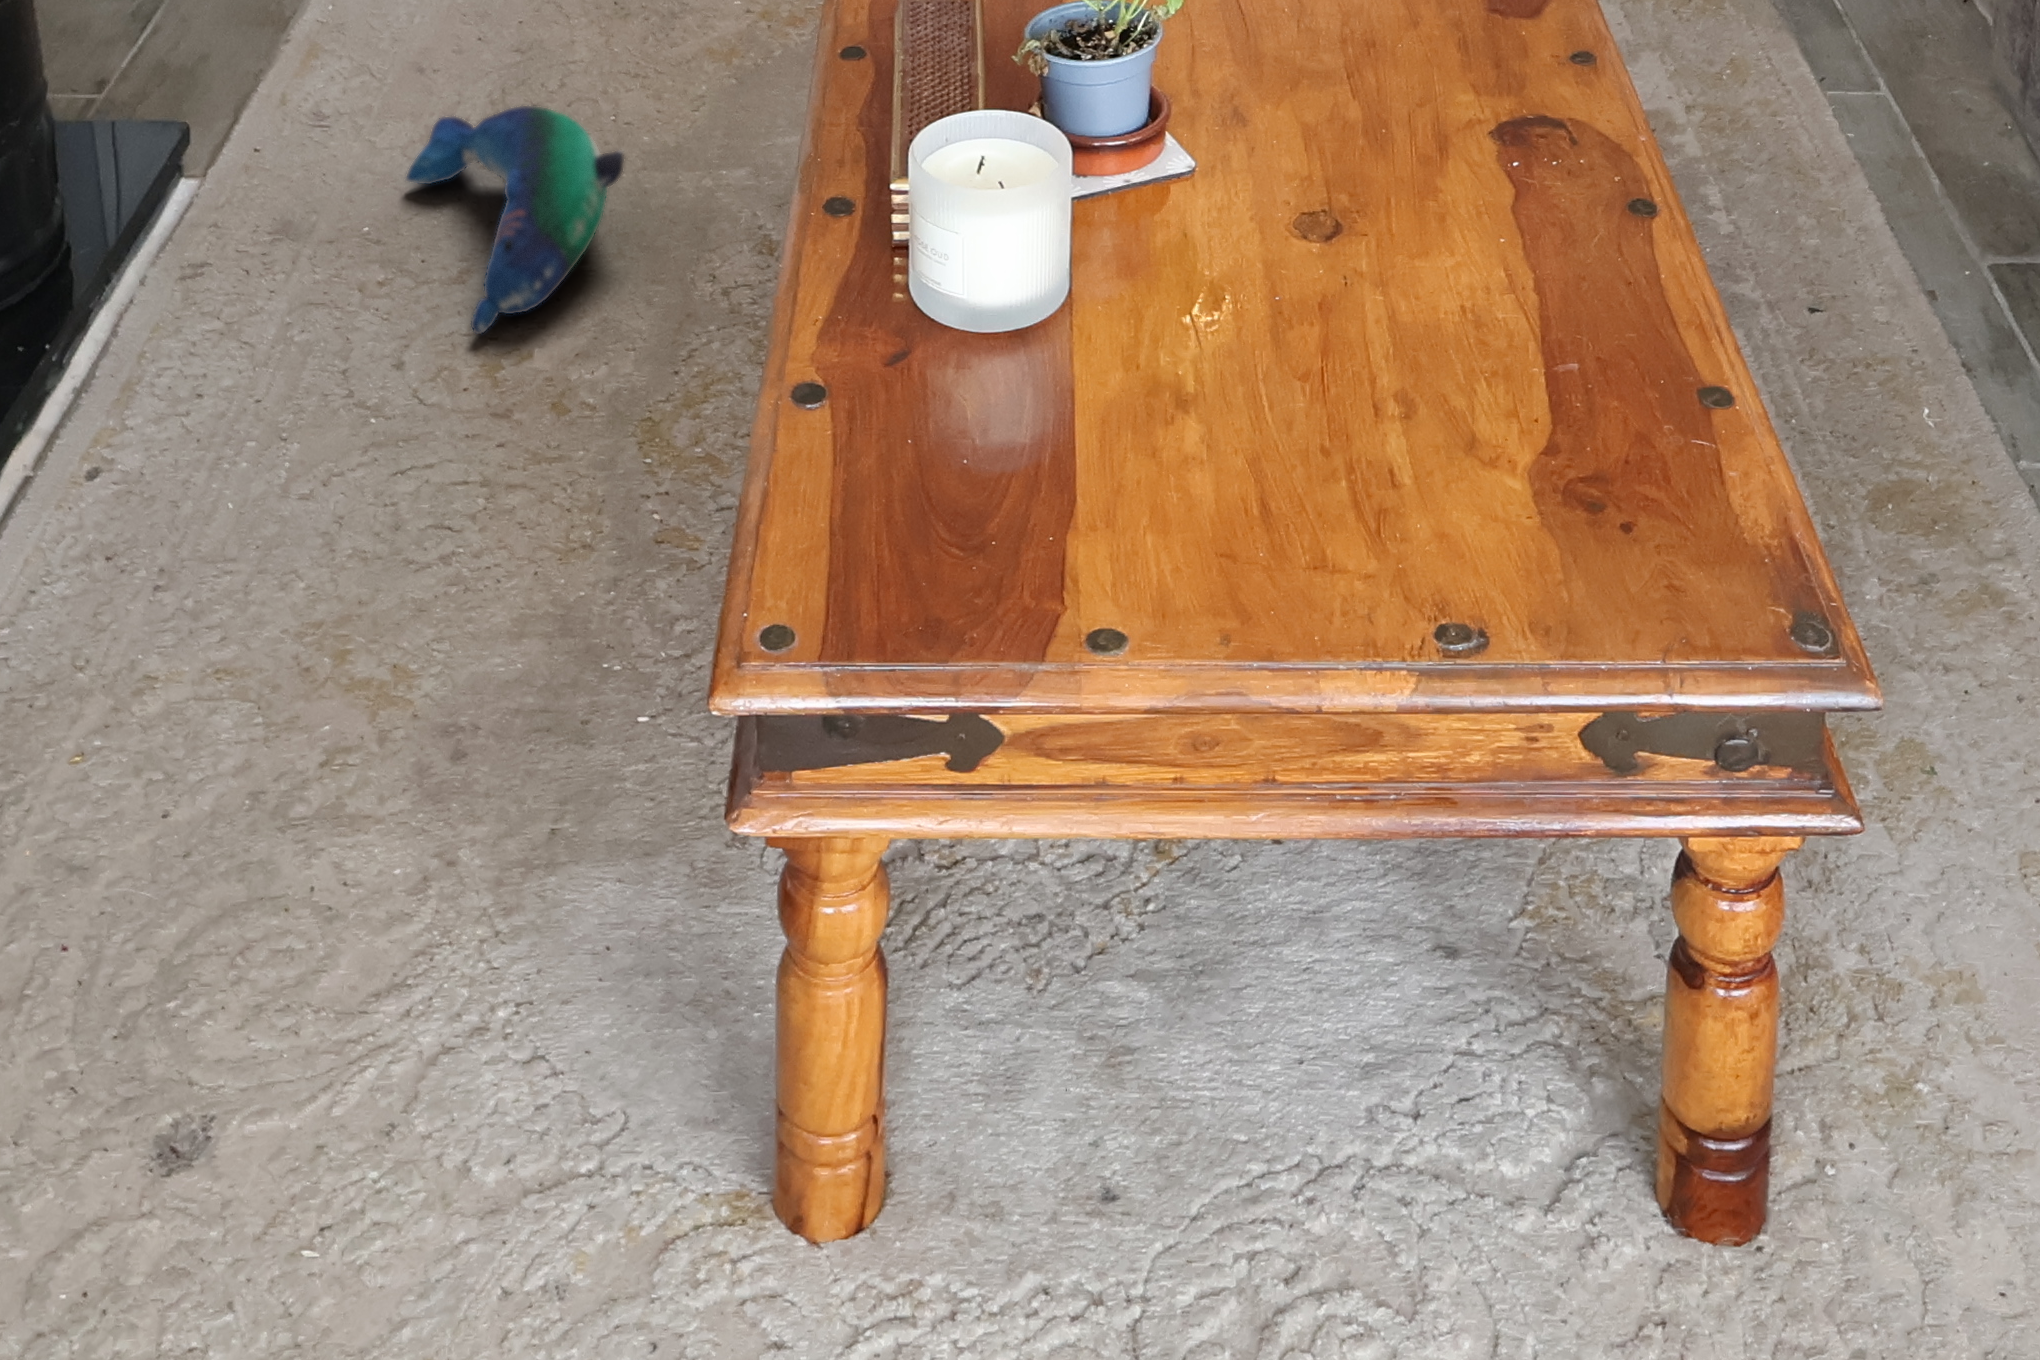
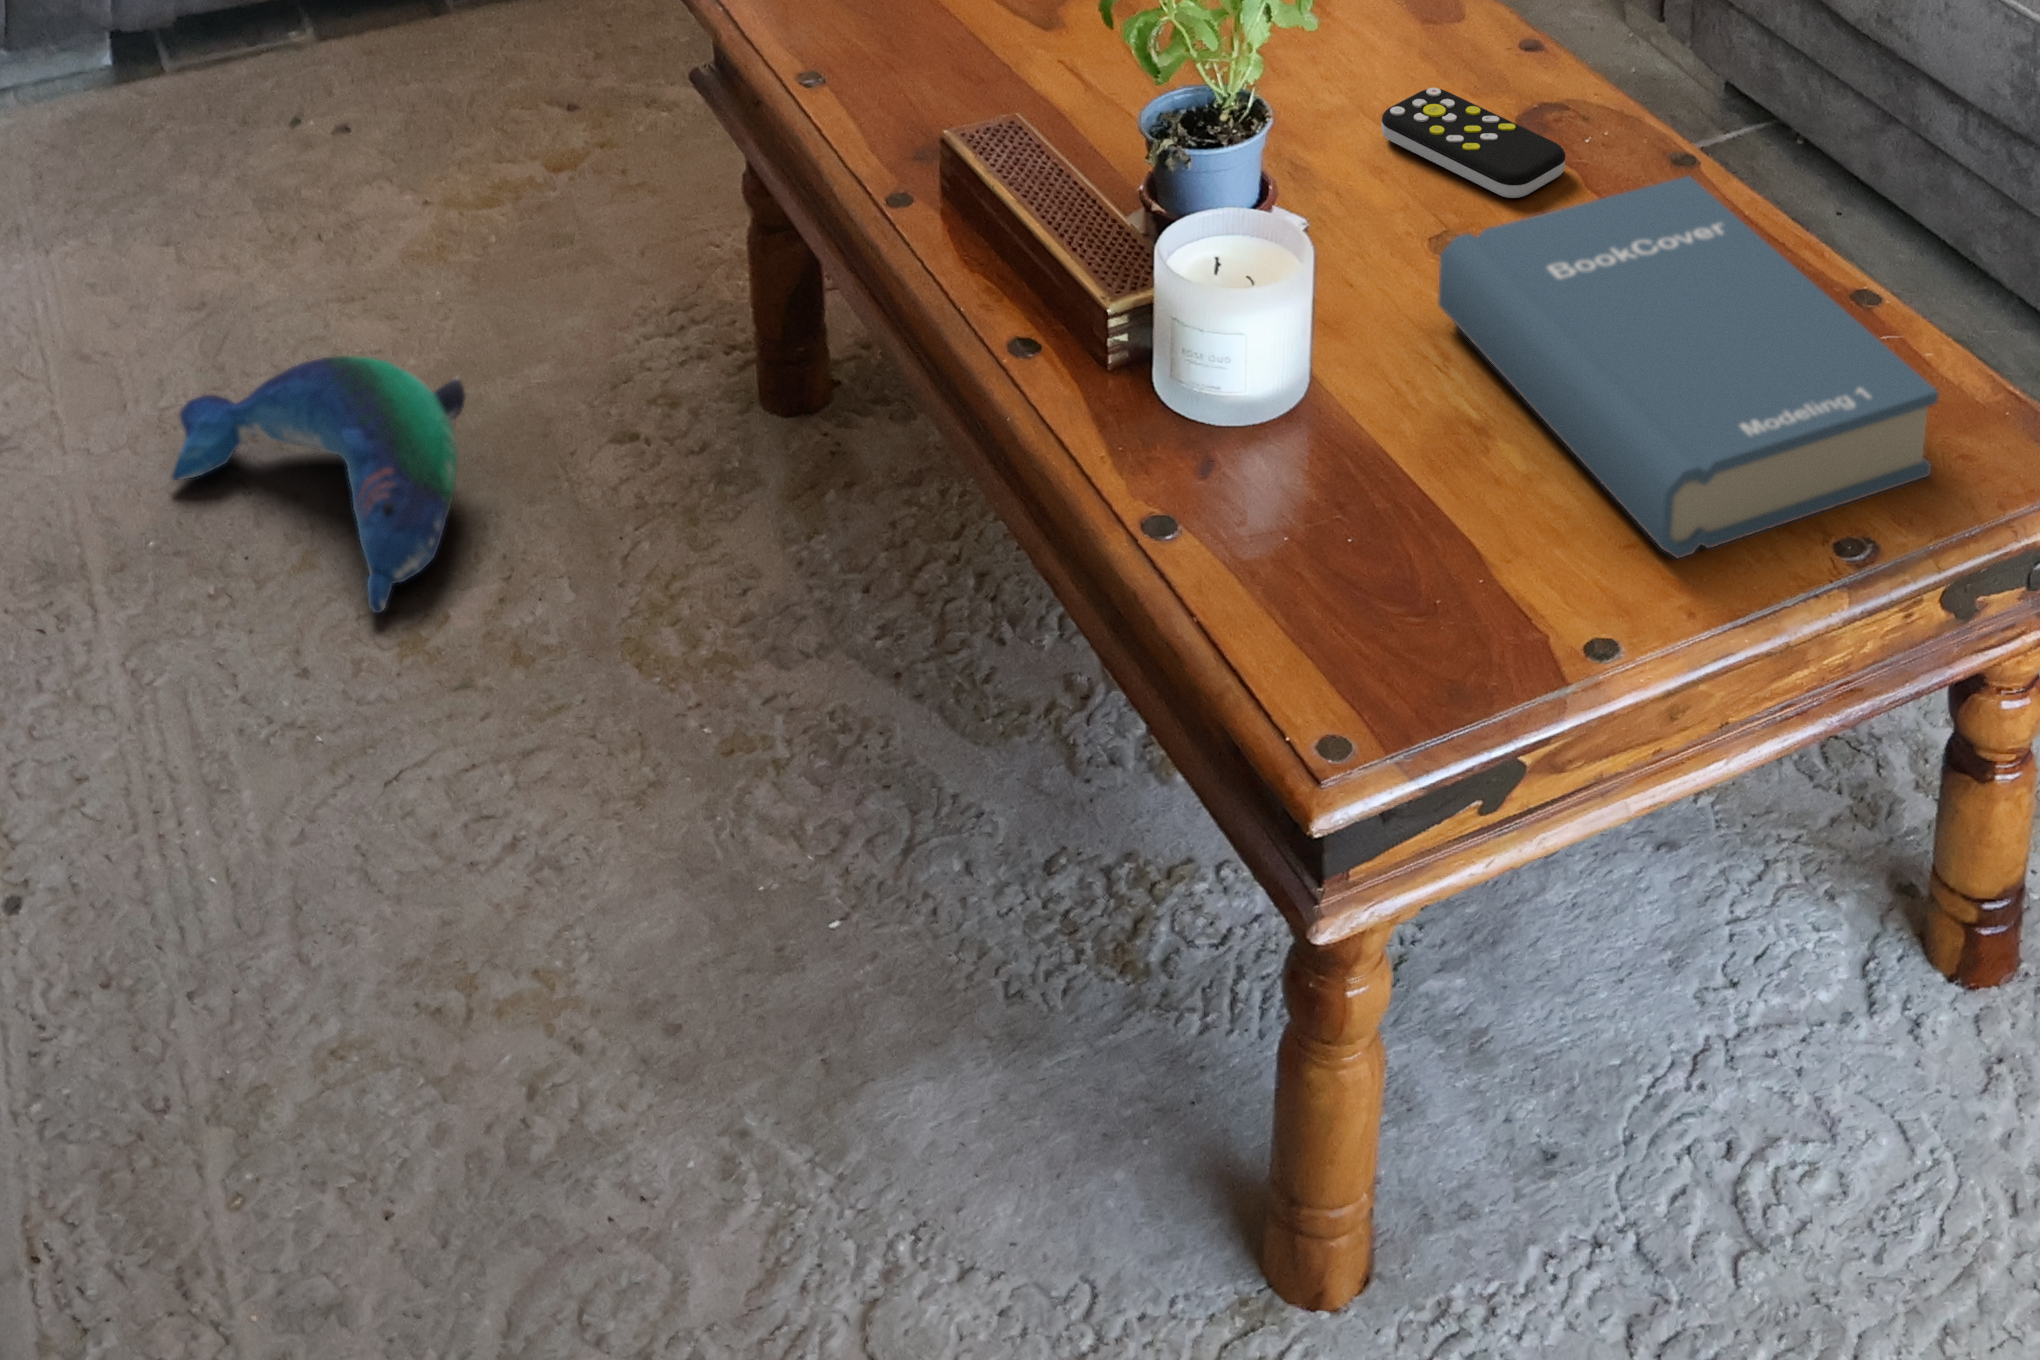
remote control: none [1336,69,1495,199] -> present [1381,88,1565,198]
hardback book: none [1230,205,1611,595] -> present [1438,176,1939,558]

